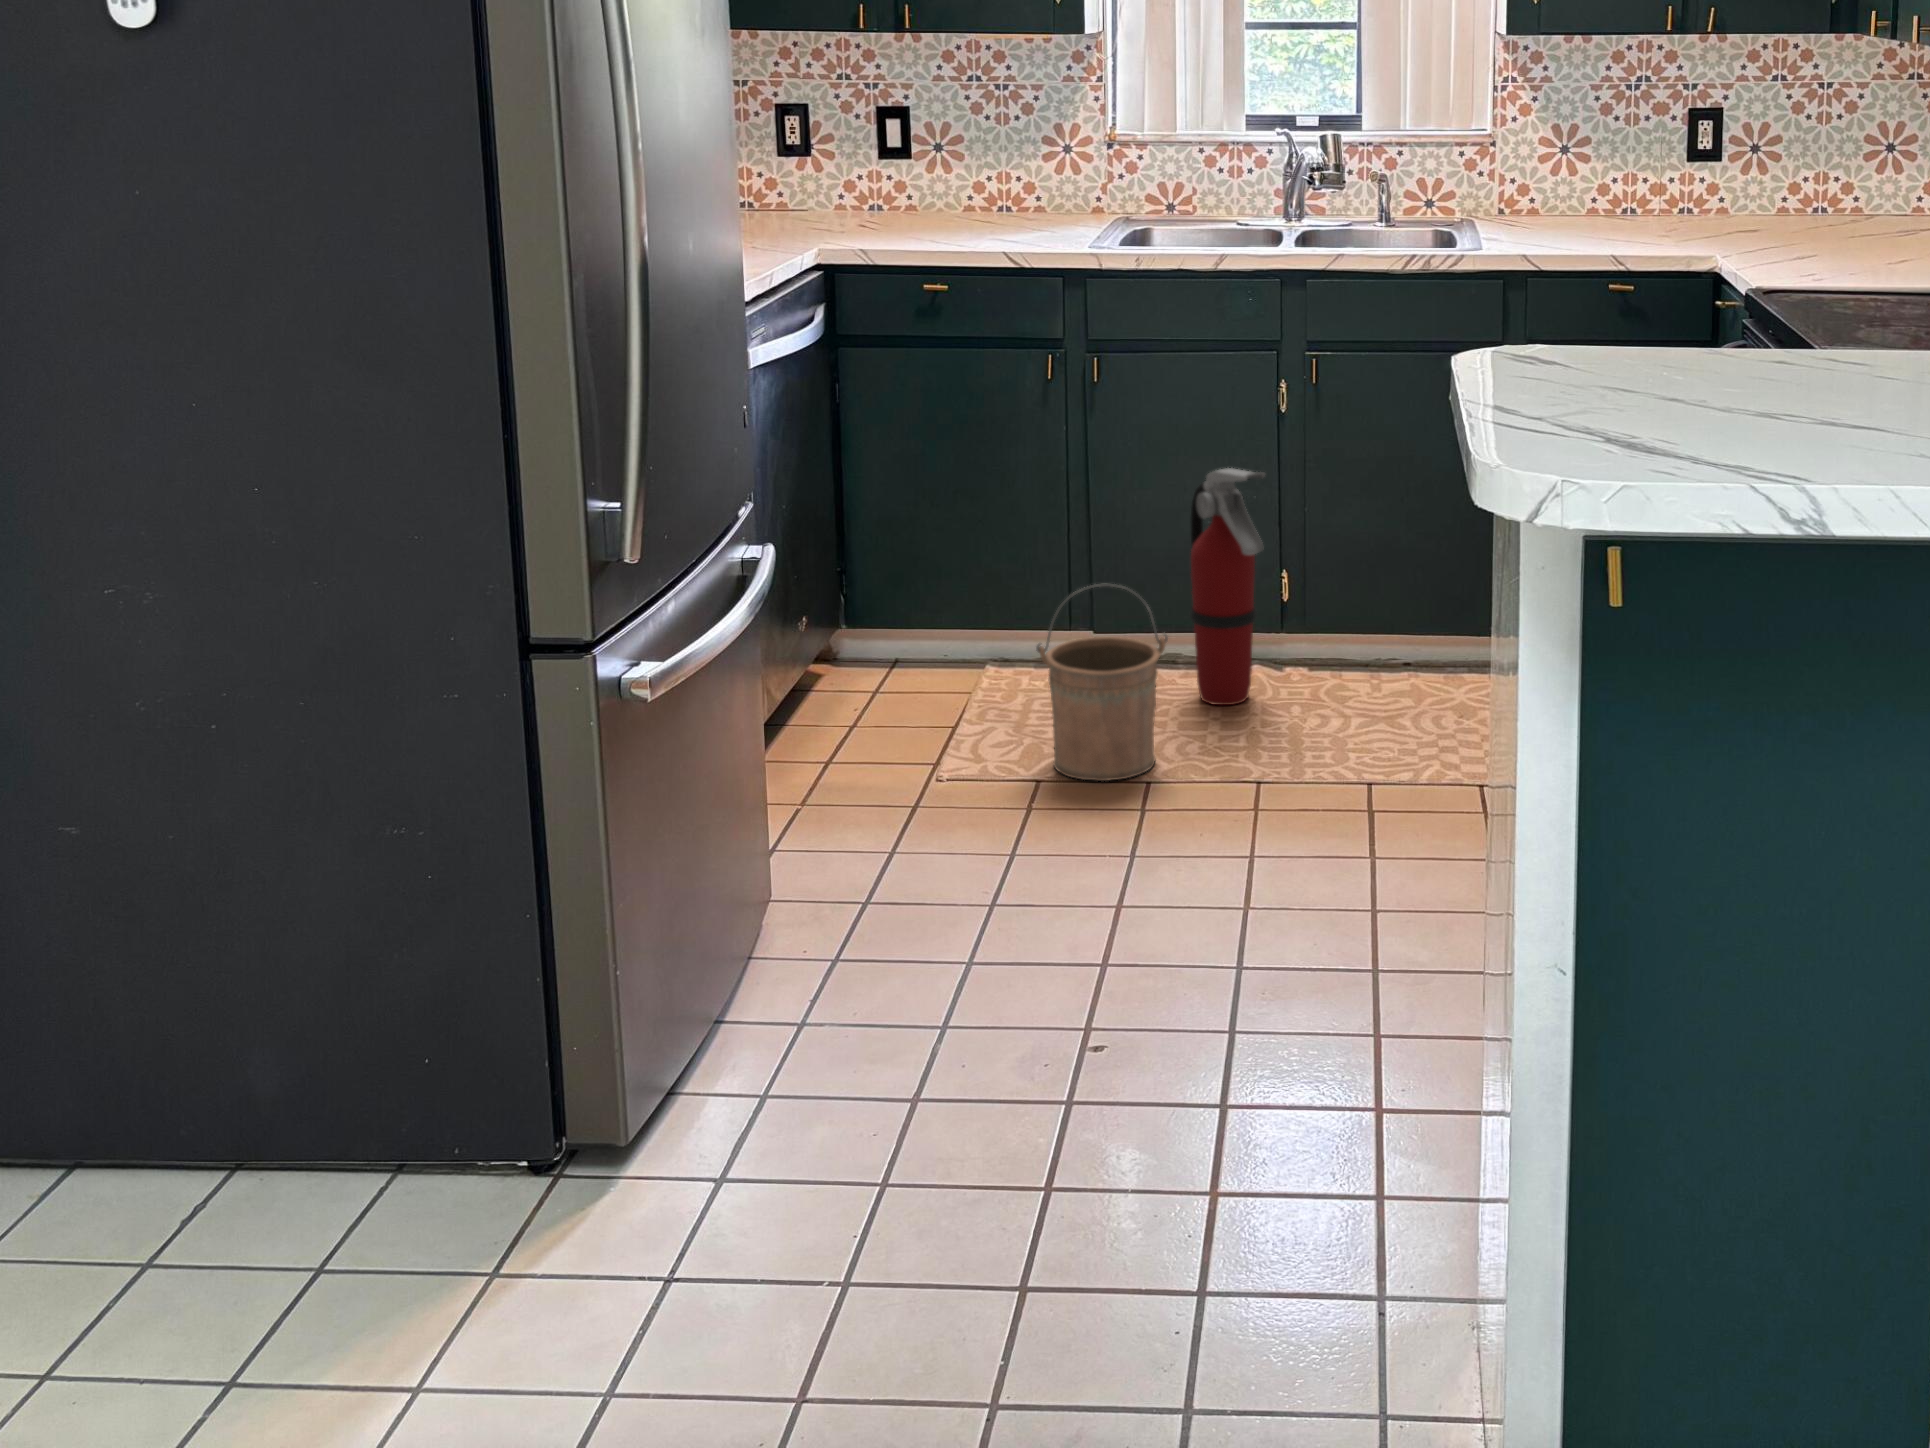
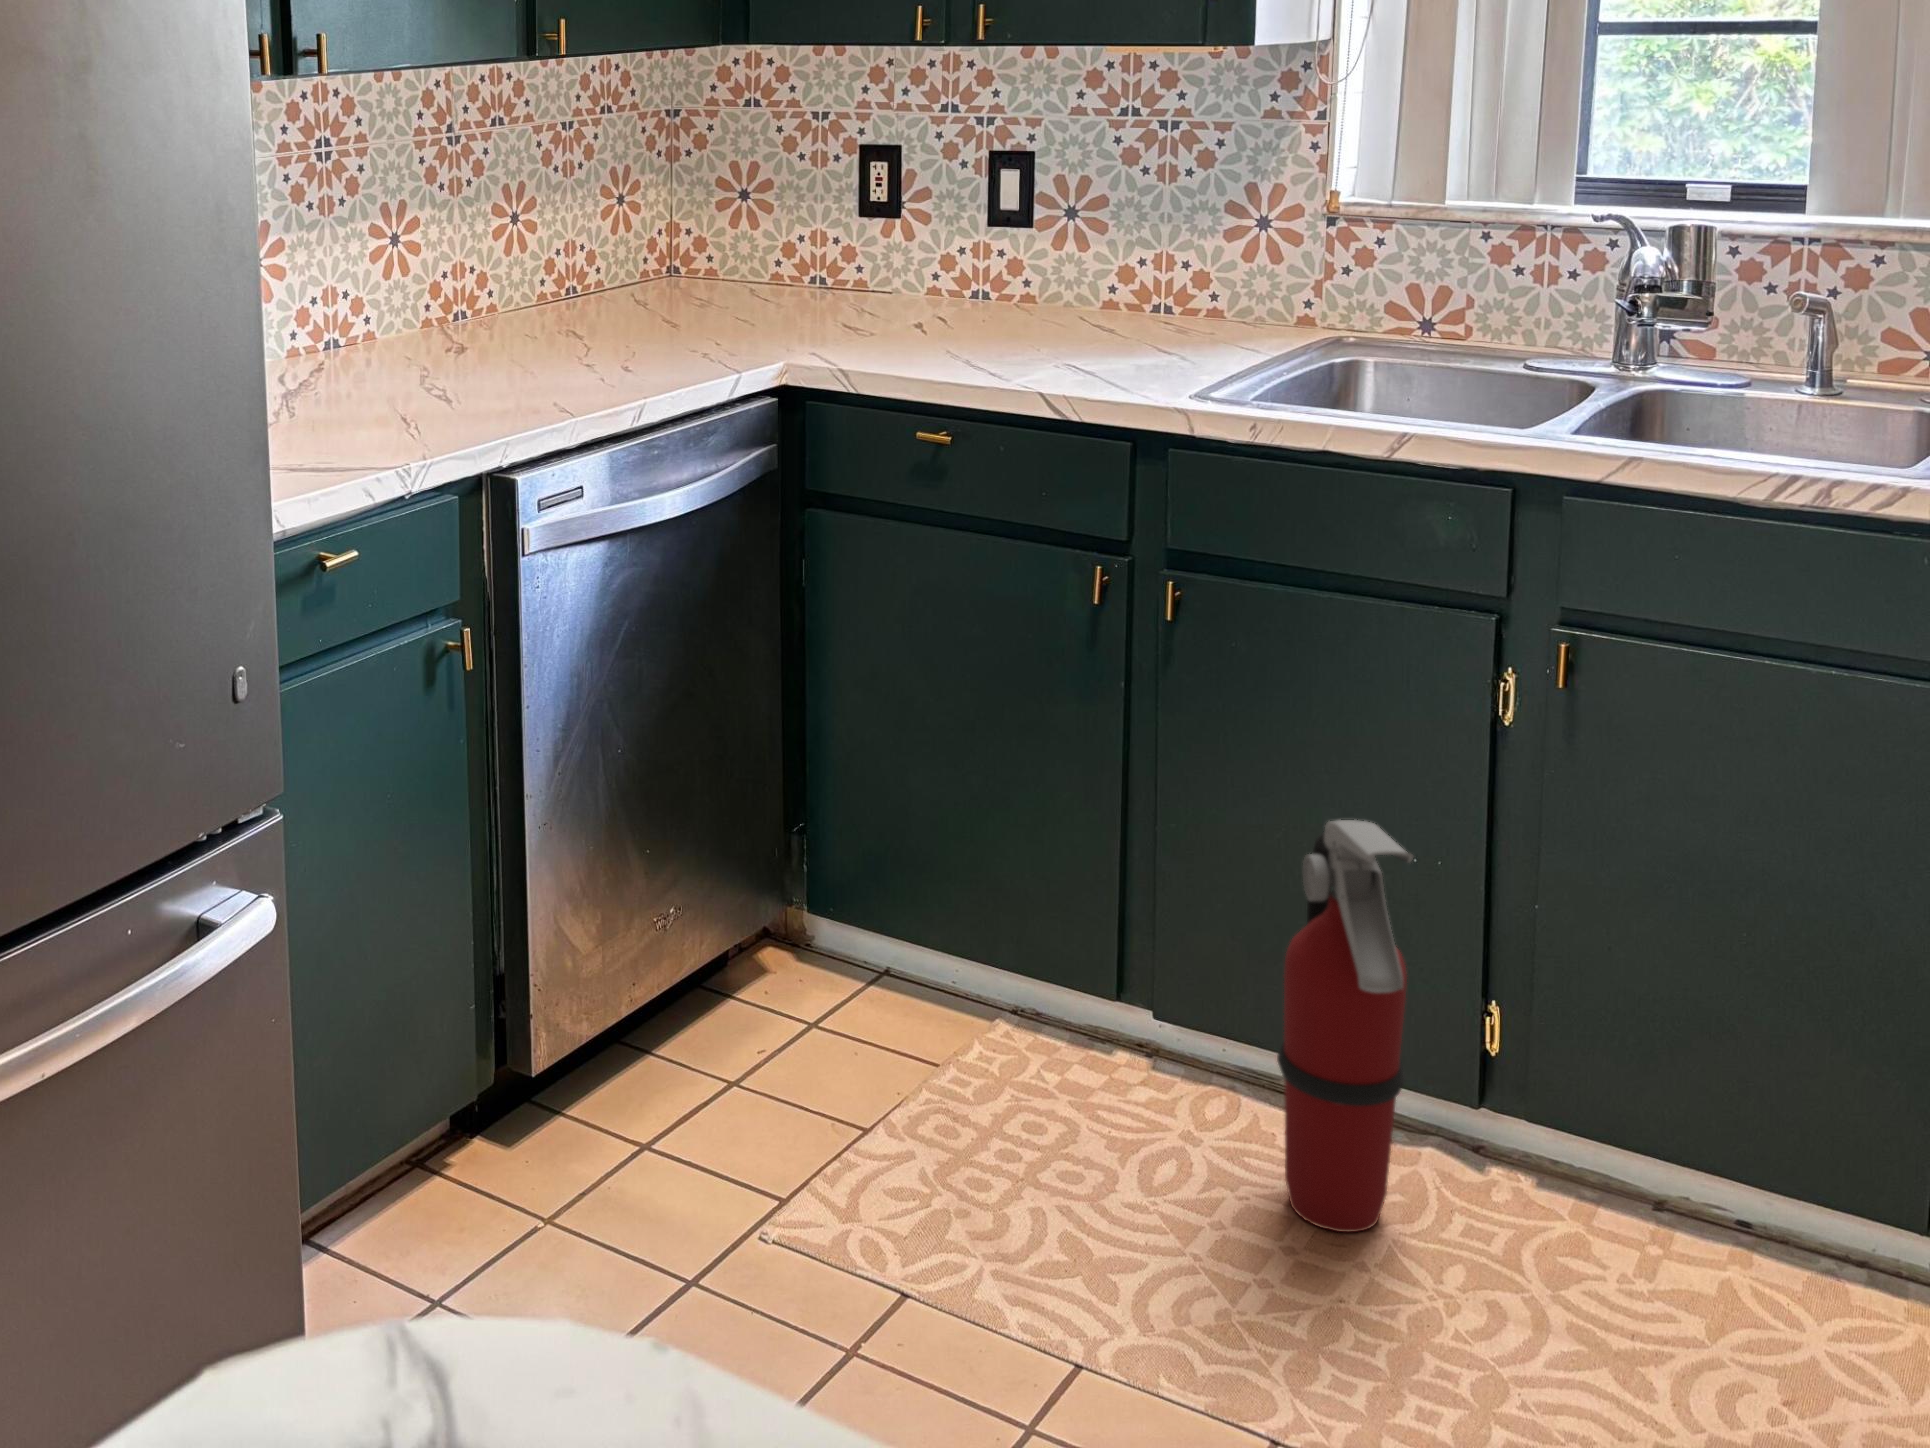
bucket: present [1036,584,1168,781] -> none [930,1003,1165,1355]

